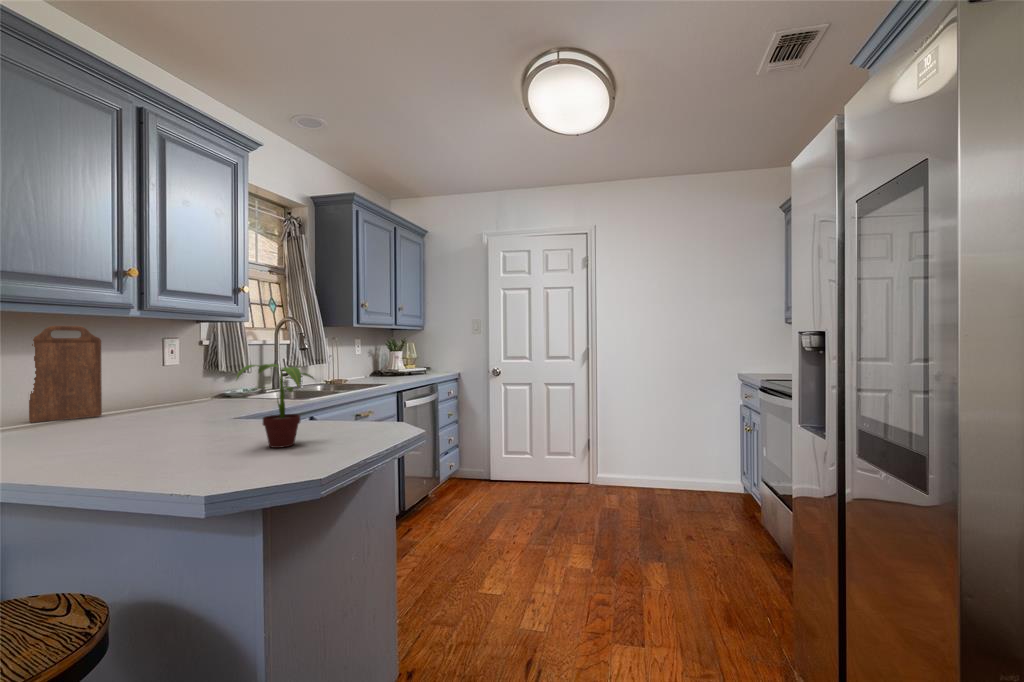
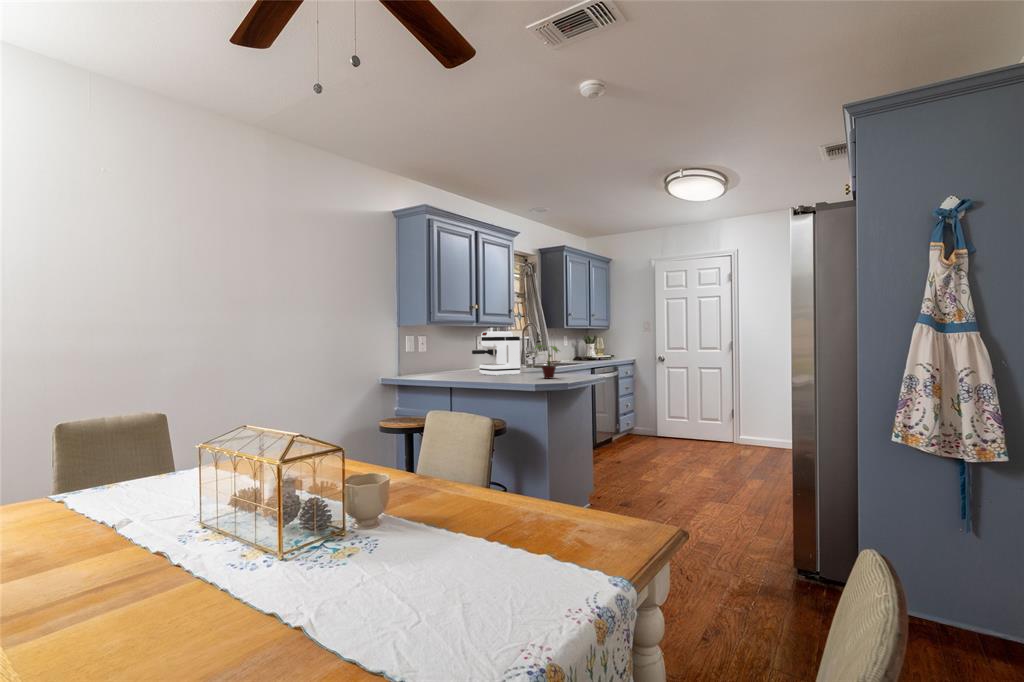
cutting board: present [29,326,102,422] -> none [436,330,460,372]
coffee maker: none [93,329,228,436] -> present [472,331,520,376]

